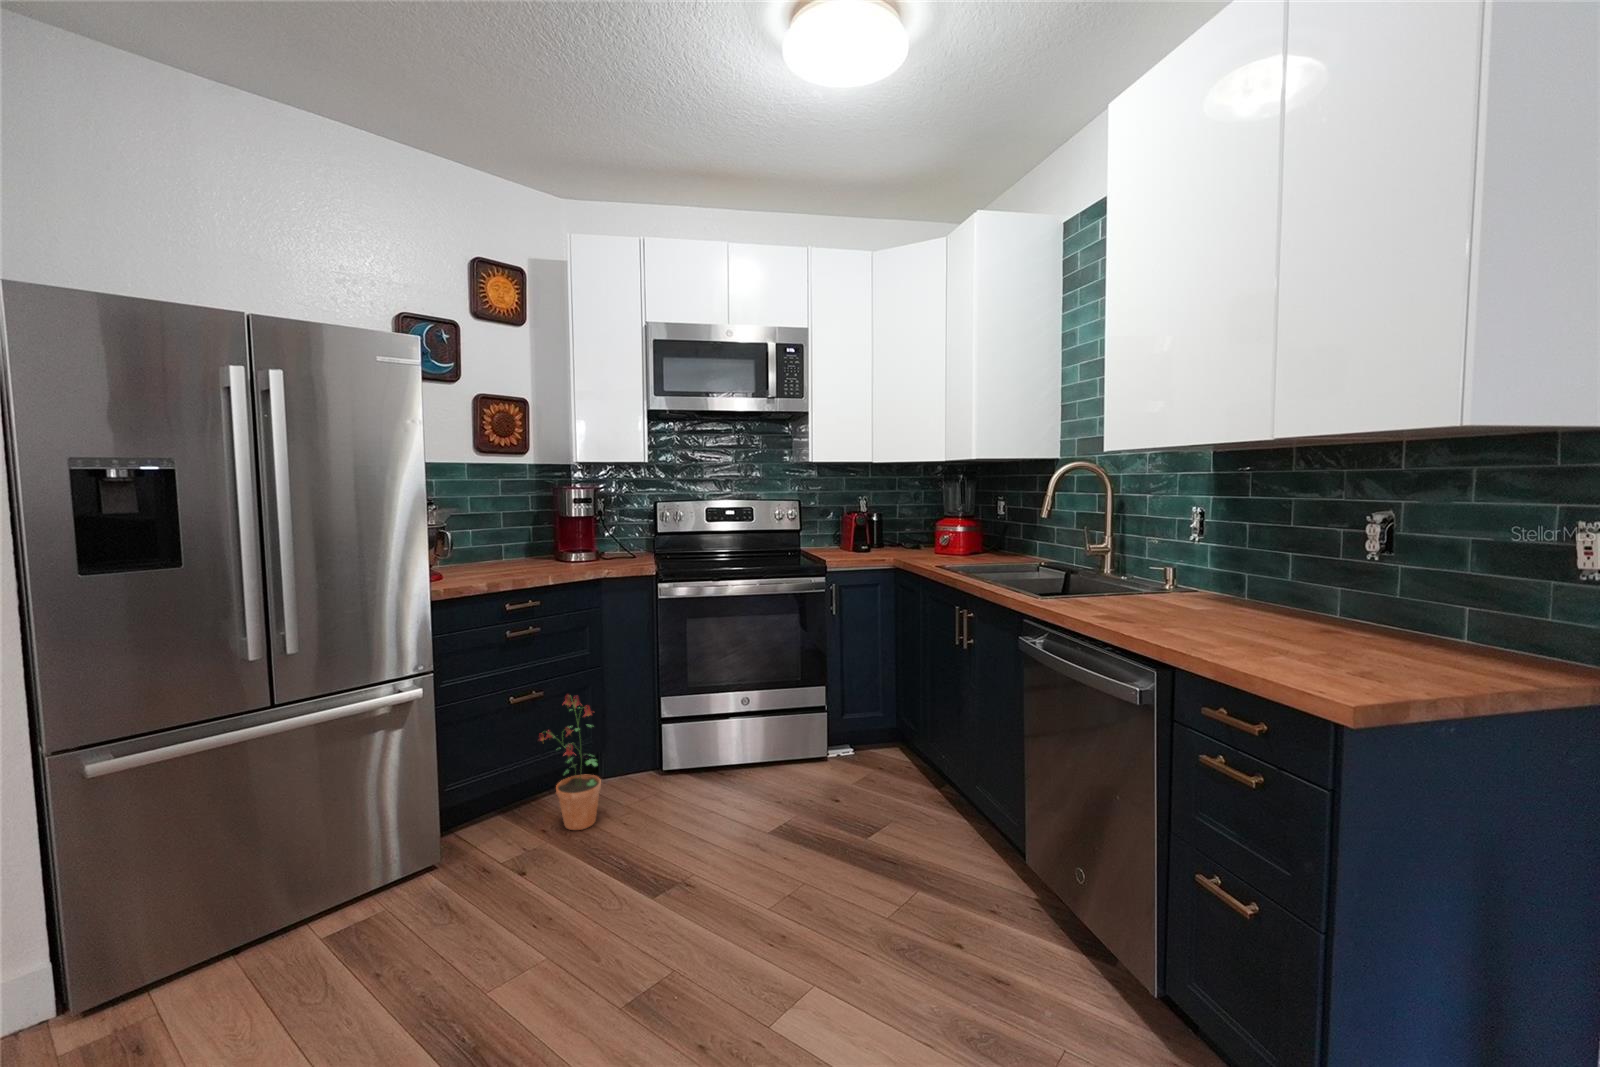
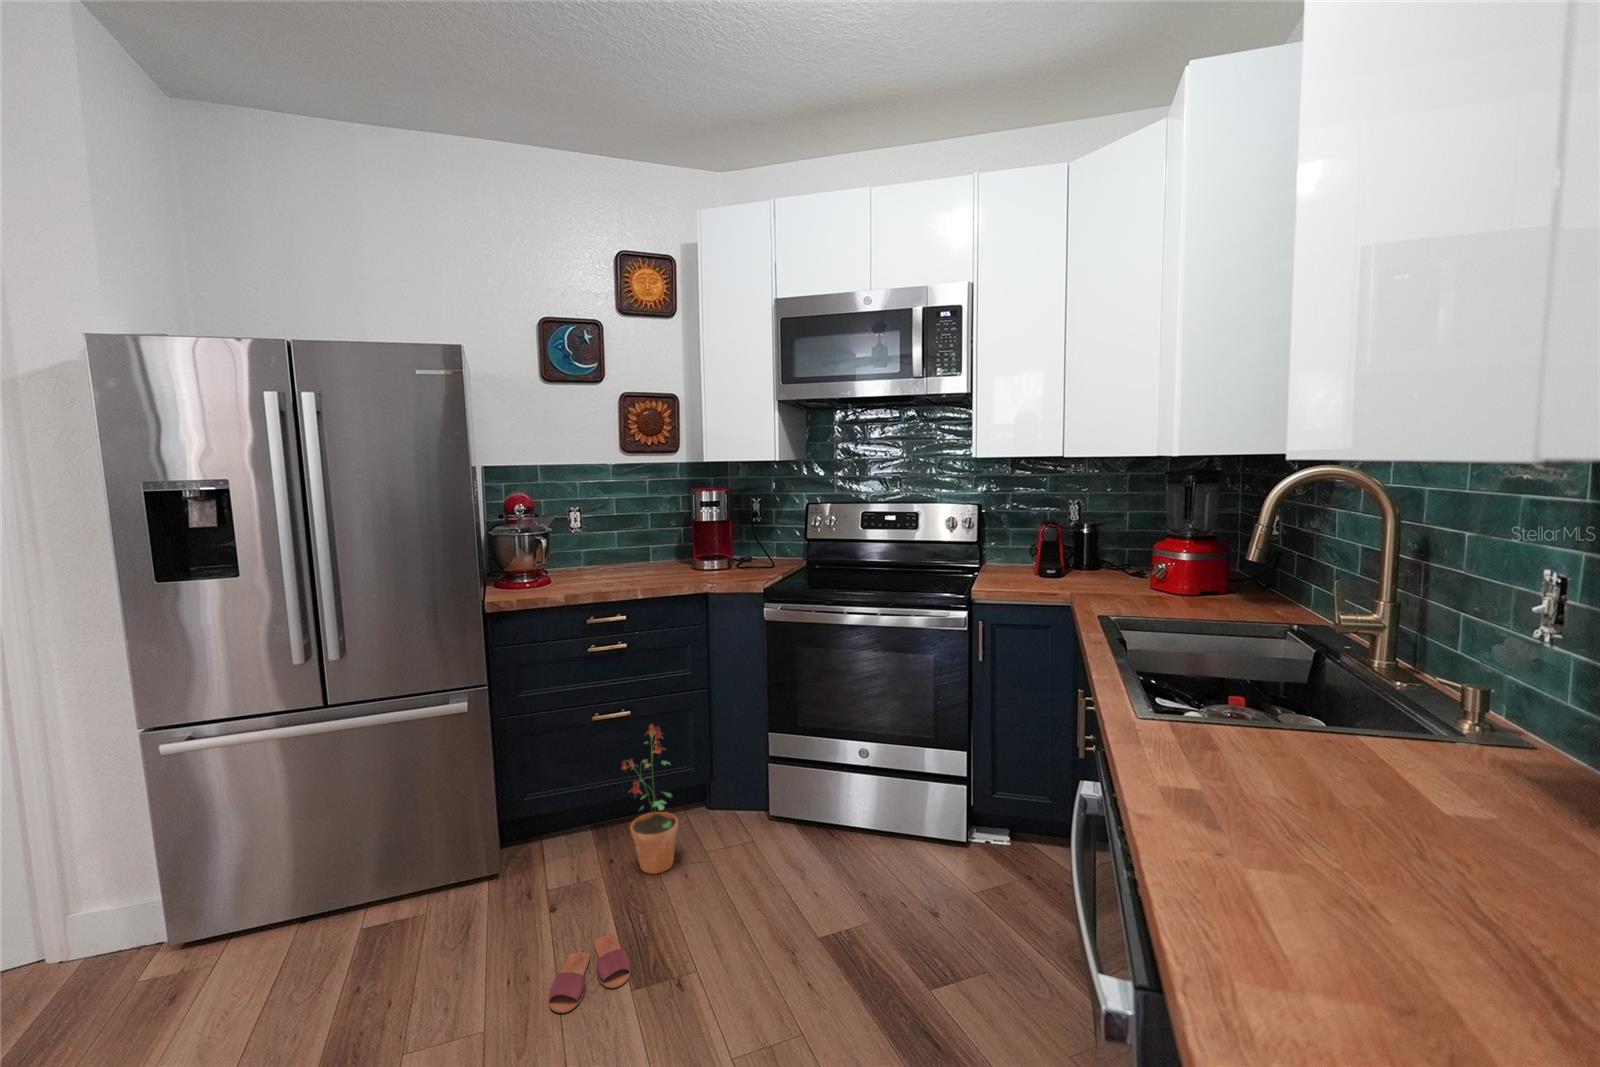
slippers: none [556,876,626,940] -> present [549,934,631,1013]

